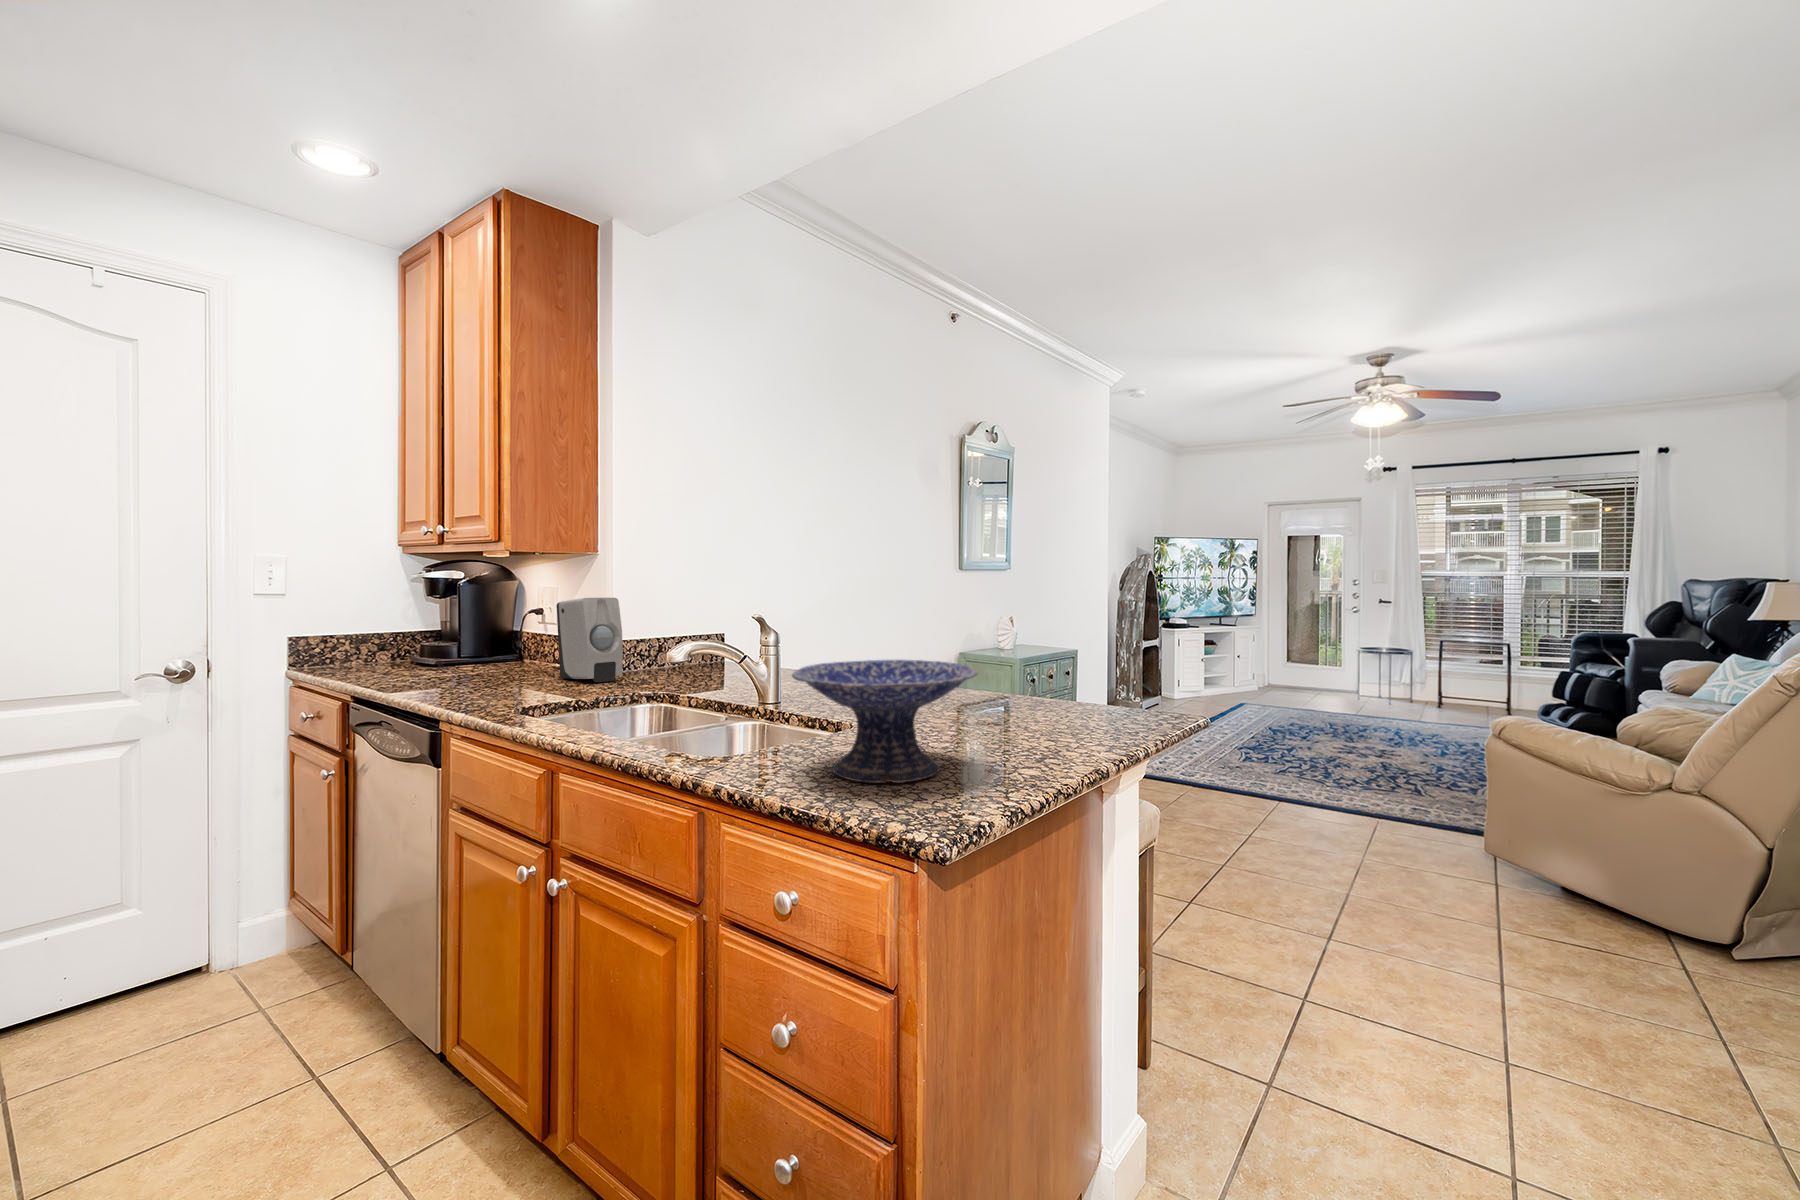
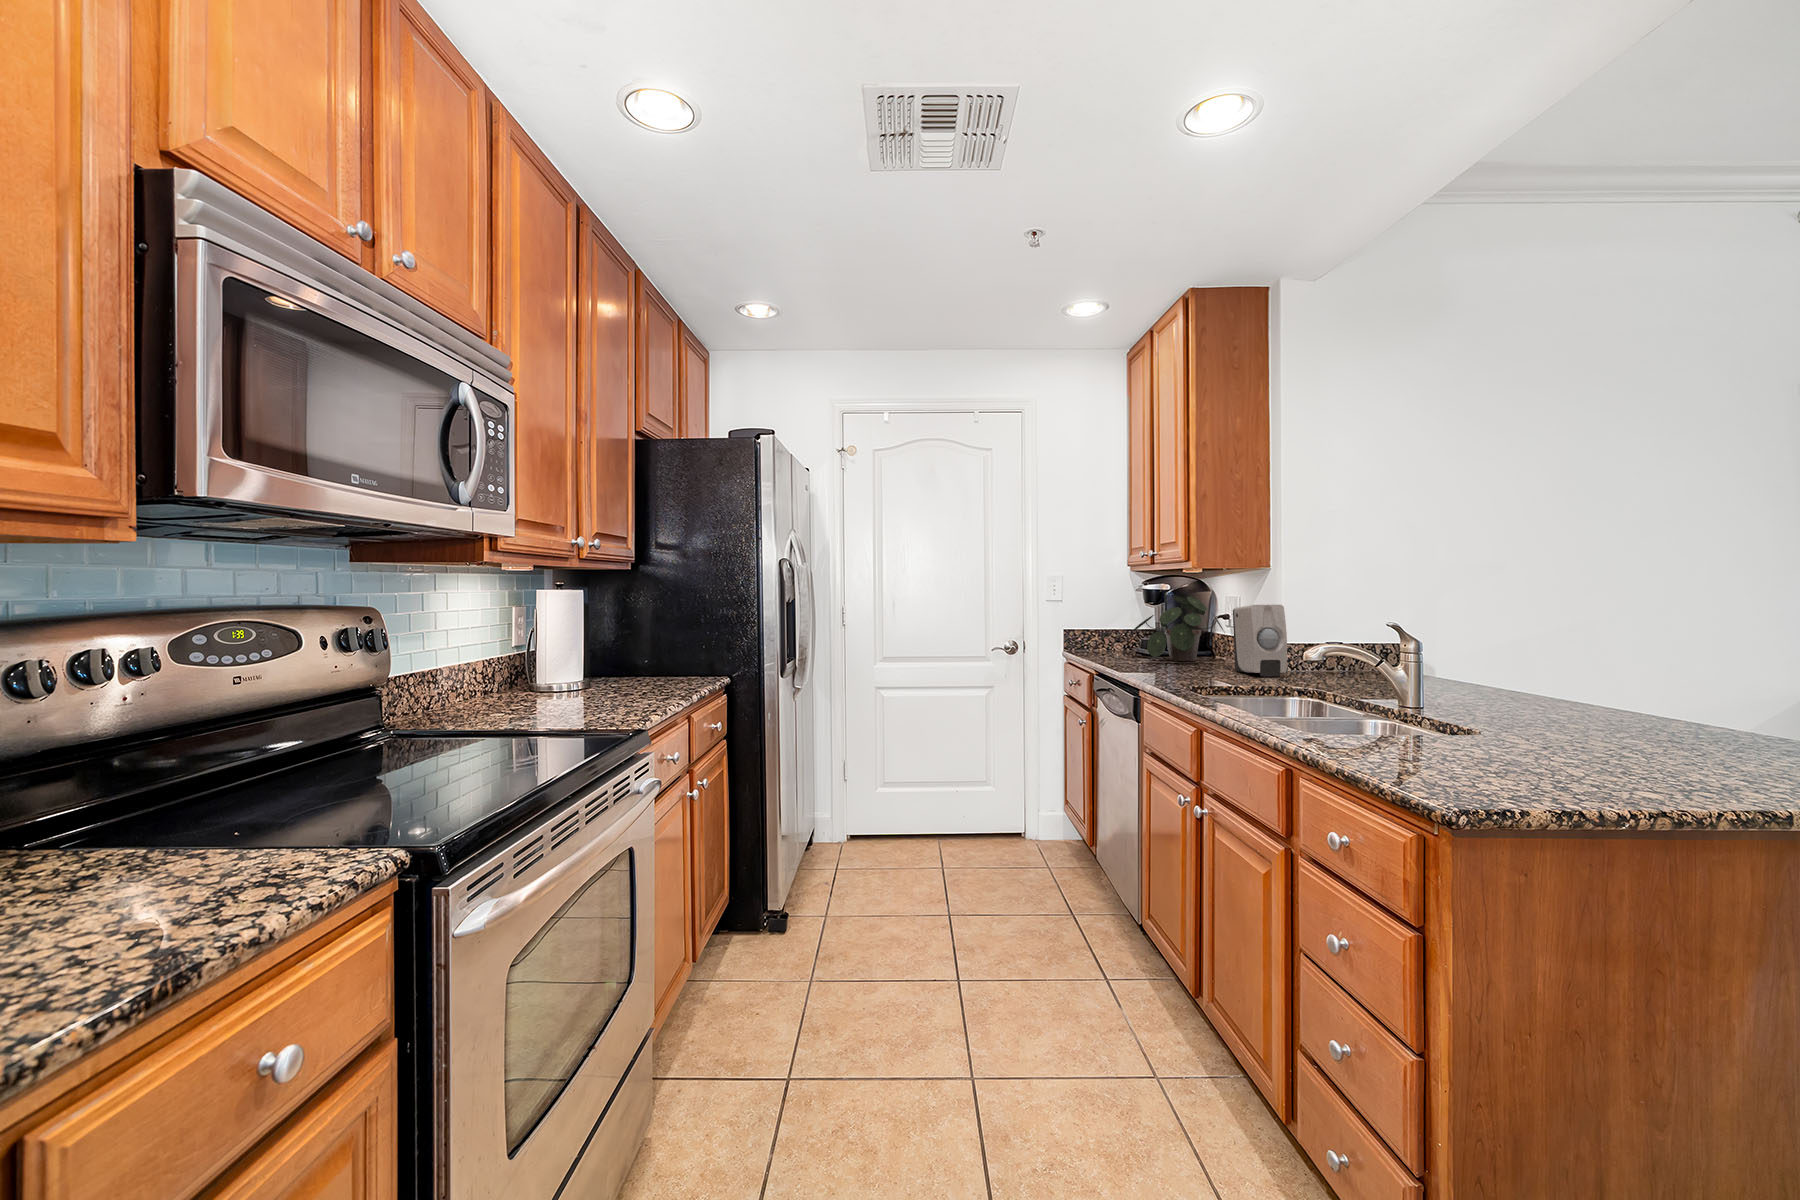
potted plant: none [410,587,540,671] -> present [1133,596,1224,661]
decorative bowl: present [792,660,978,783] -> none [1363,664,1577,775]

